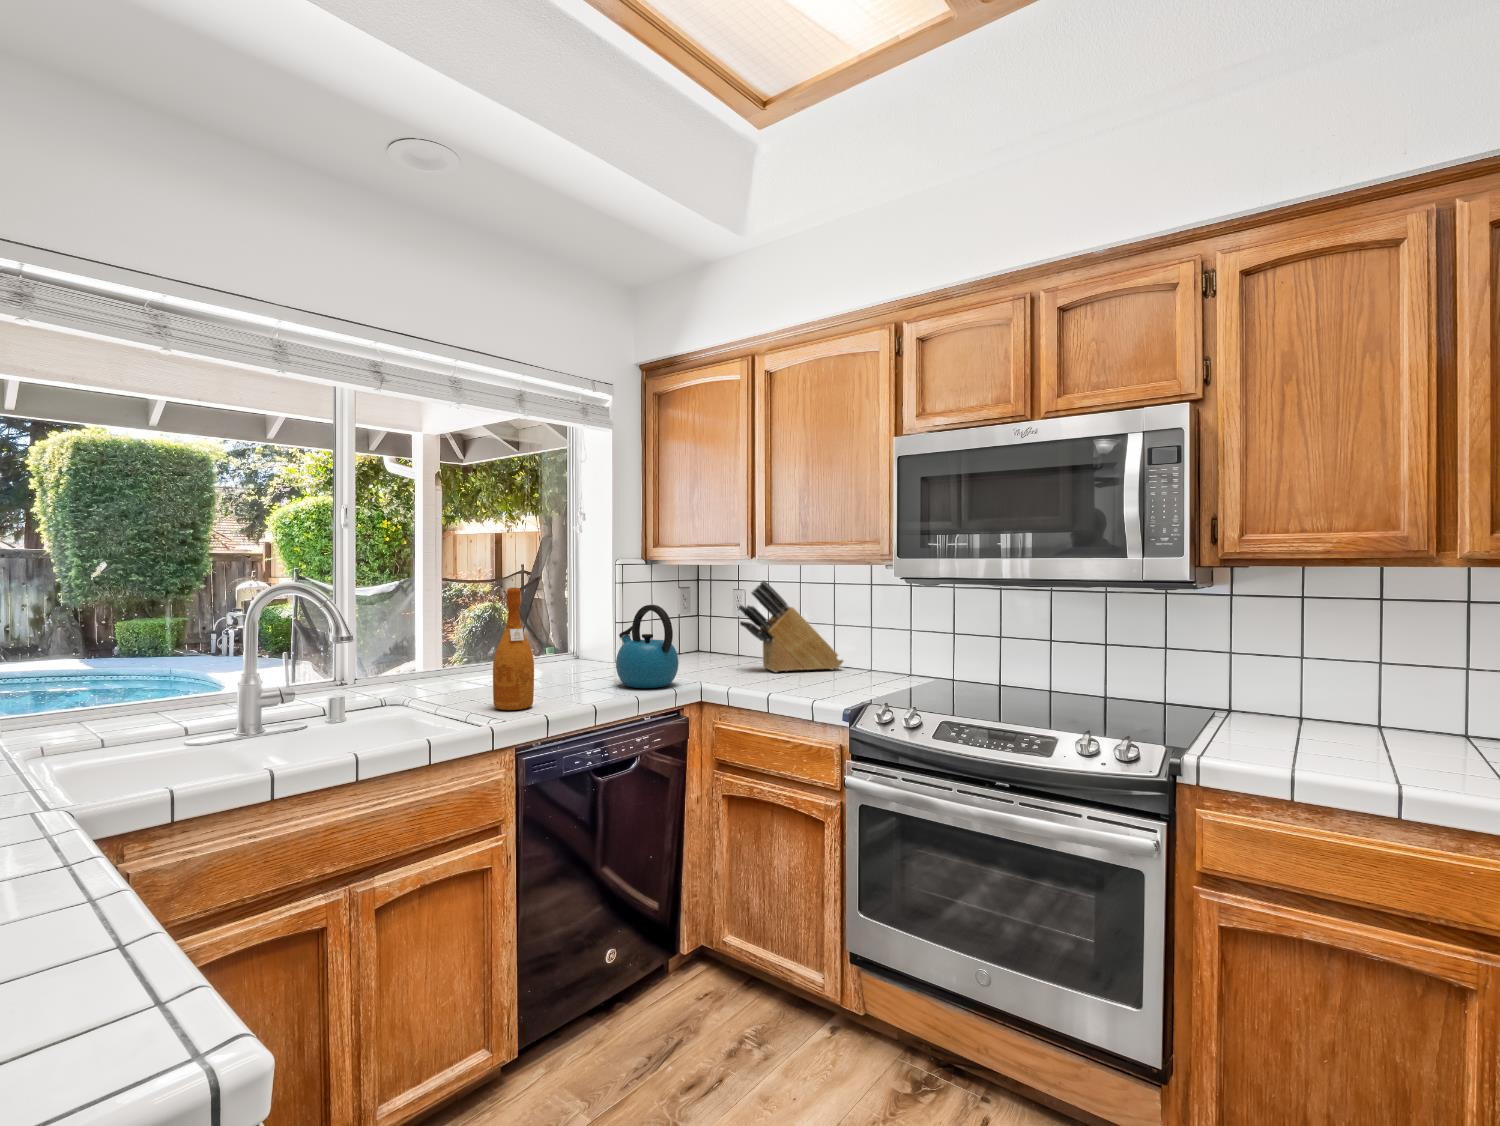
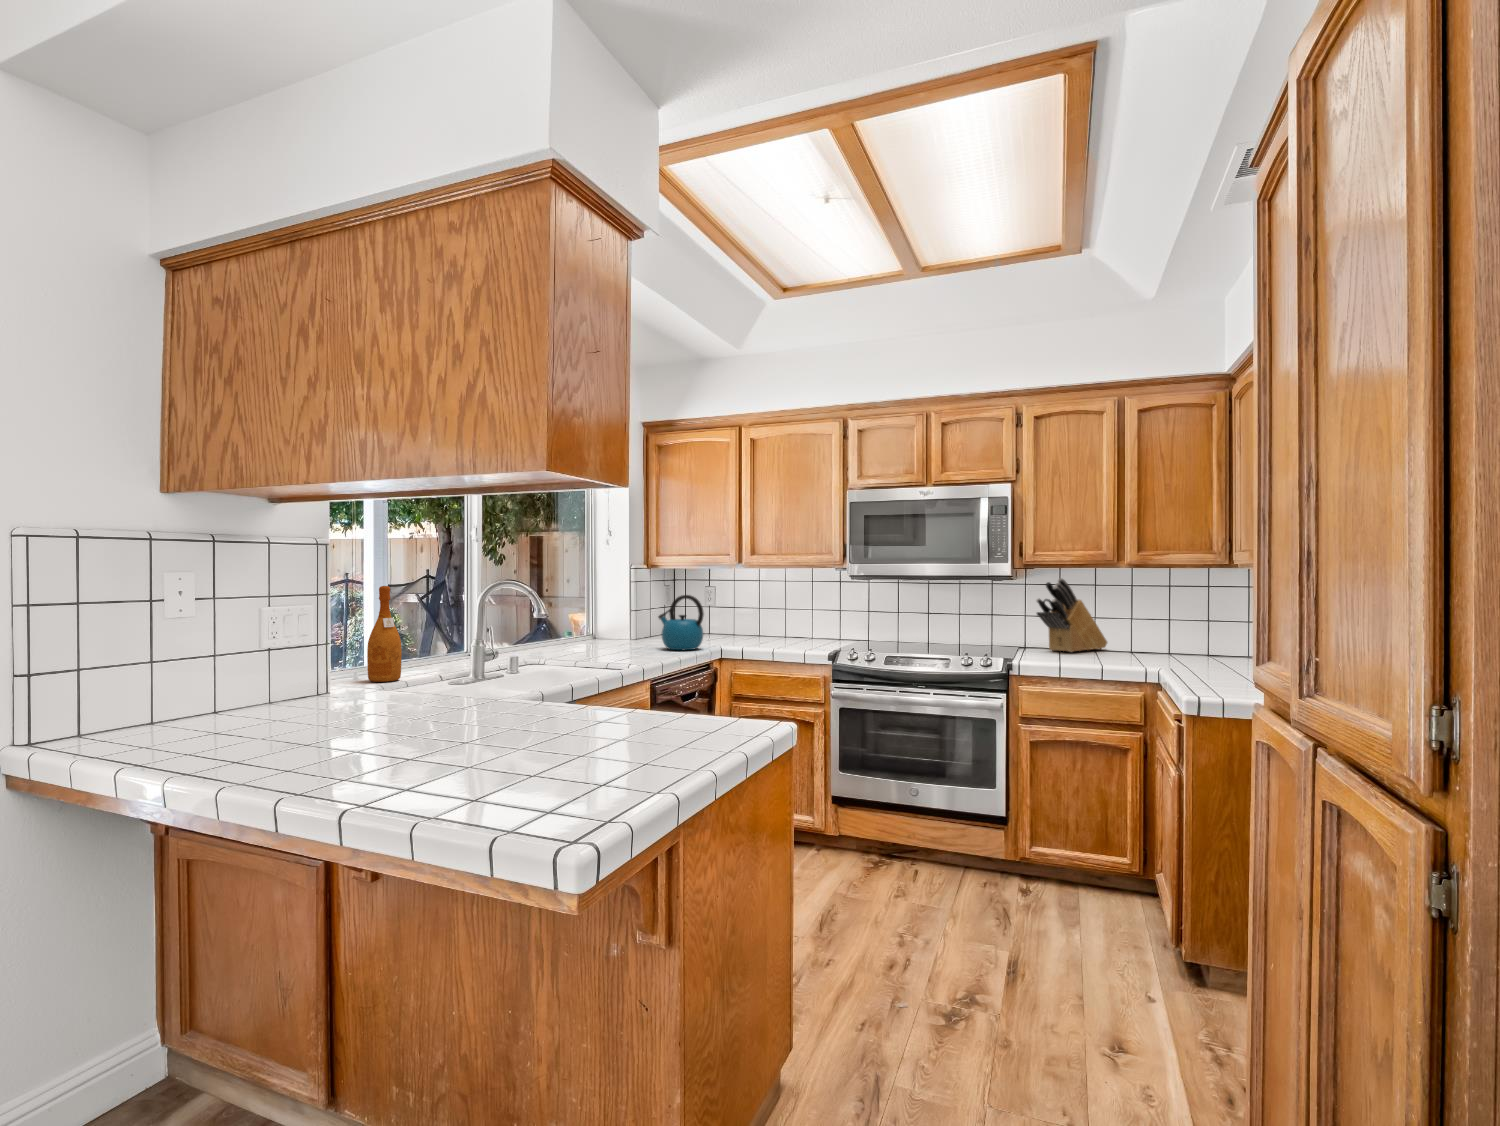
knife block: present [739,581,843,672] -> present [1037,578,1107,652]
wine bottle: present [493,588,534,710] -> present [367,586,402,682]

